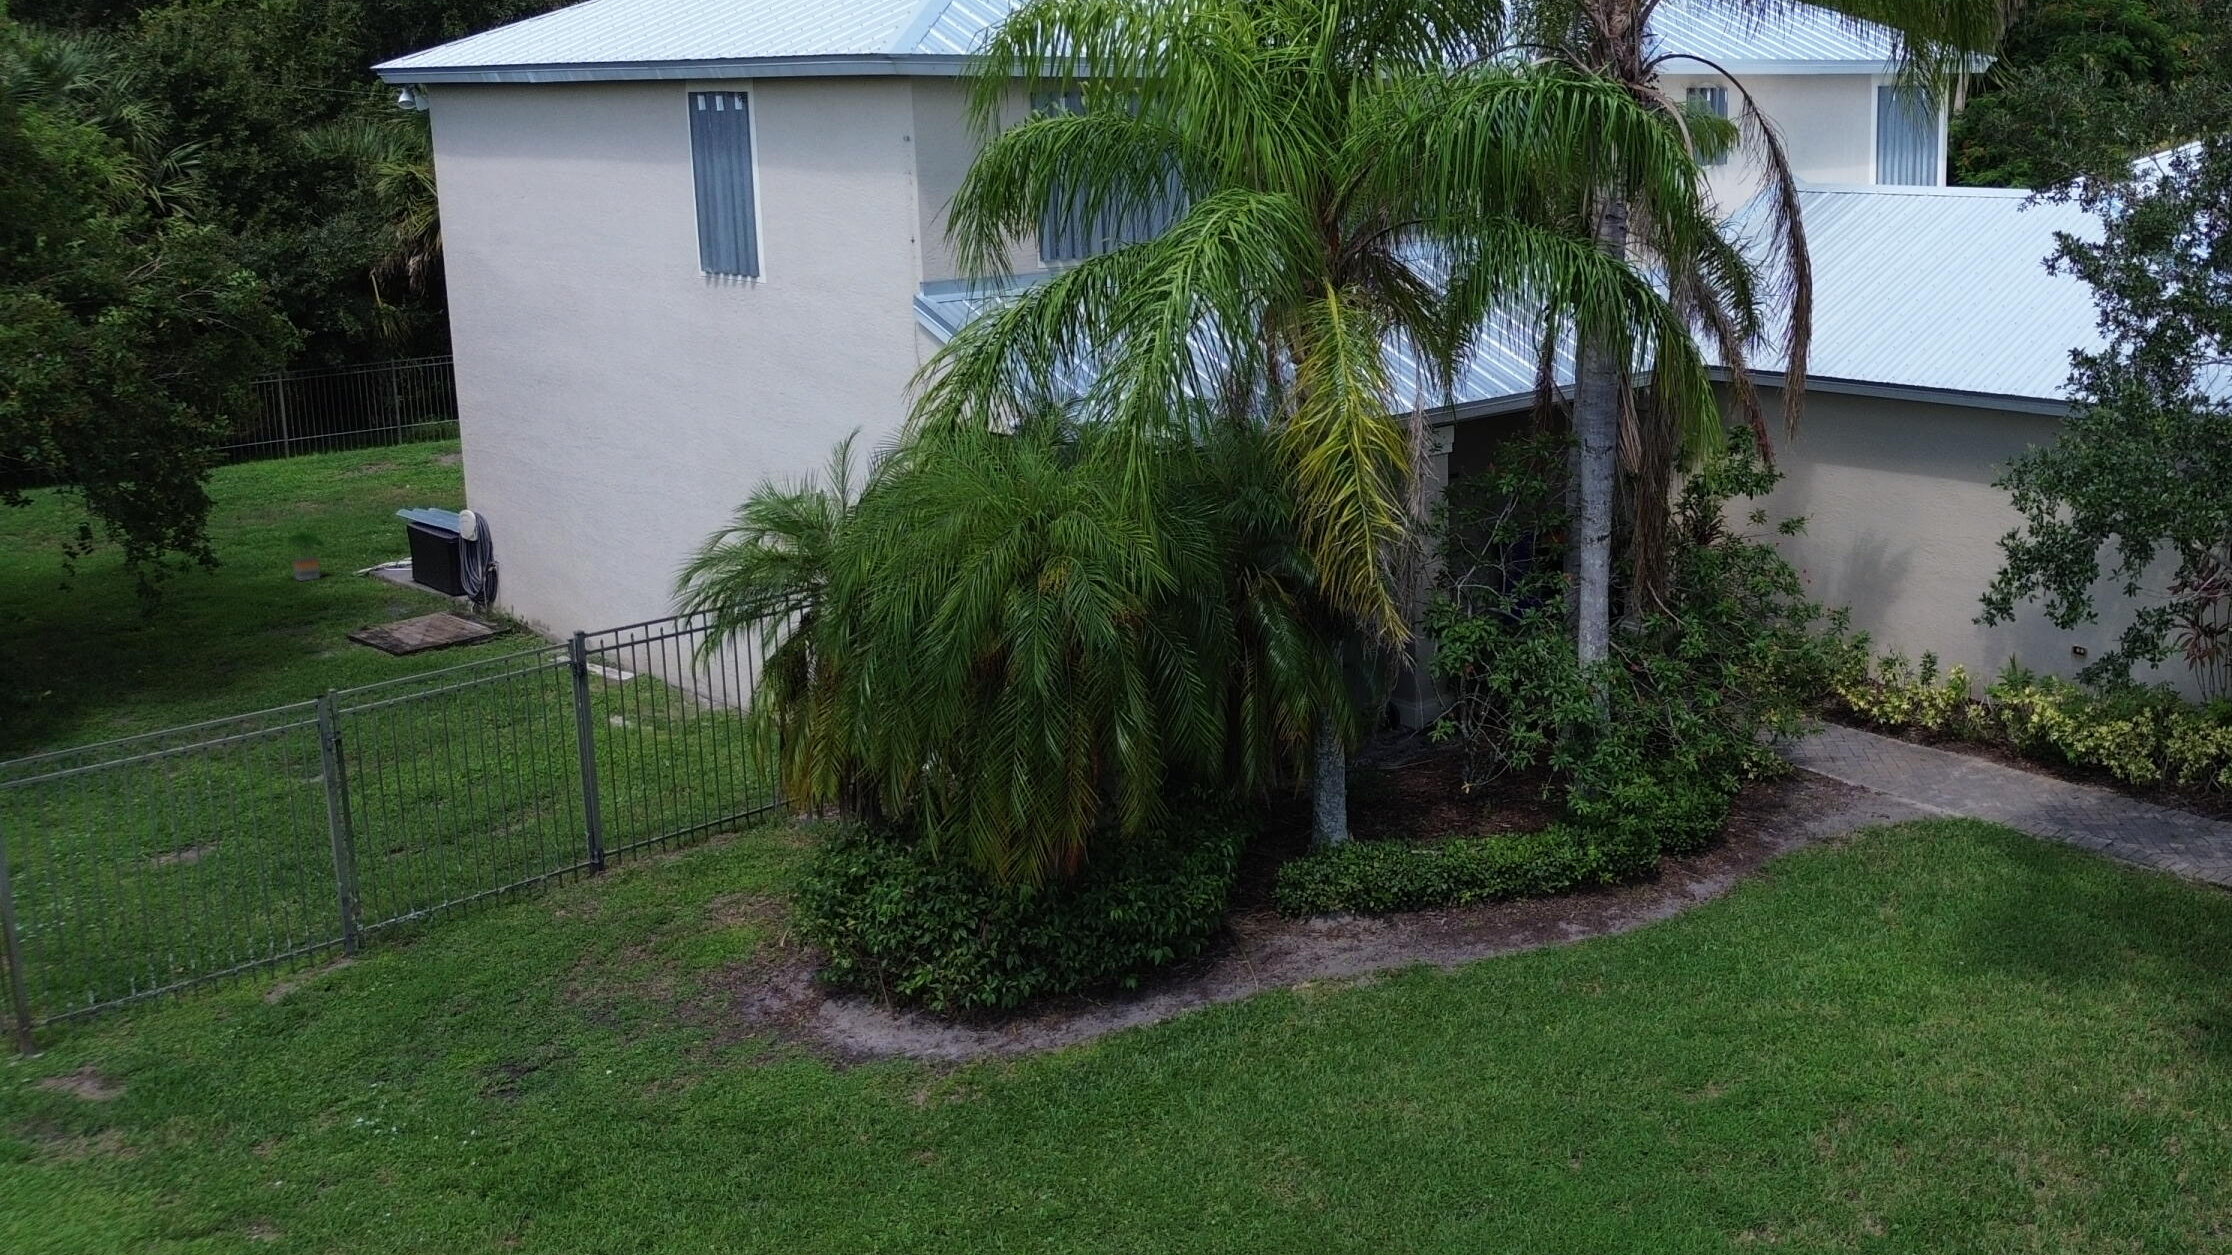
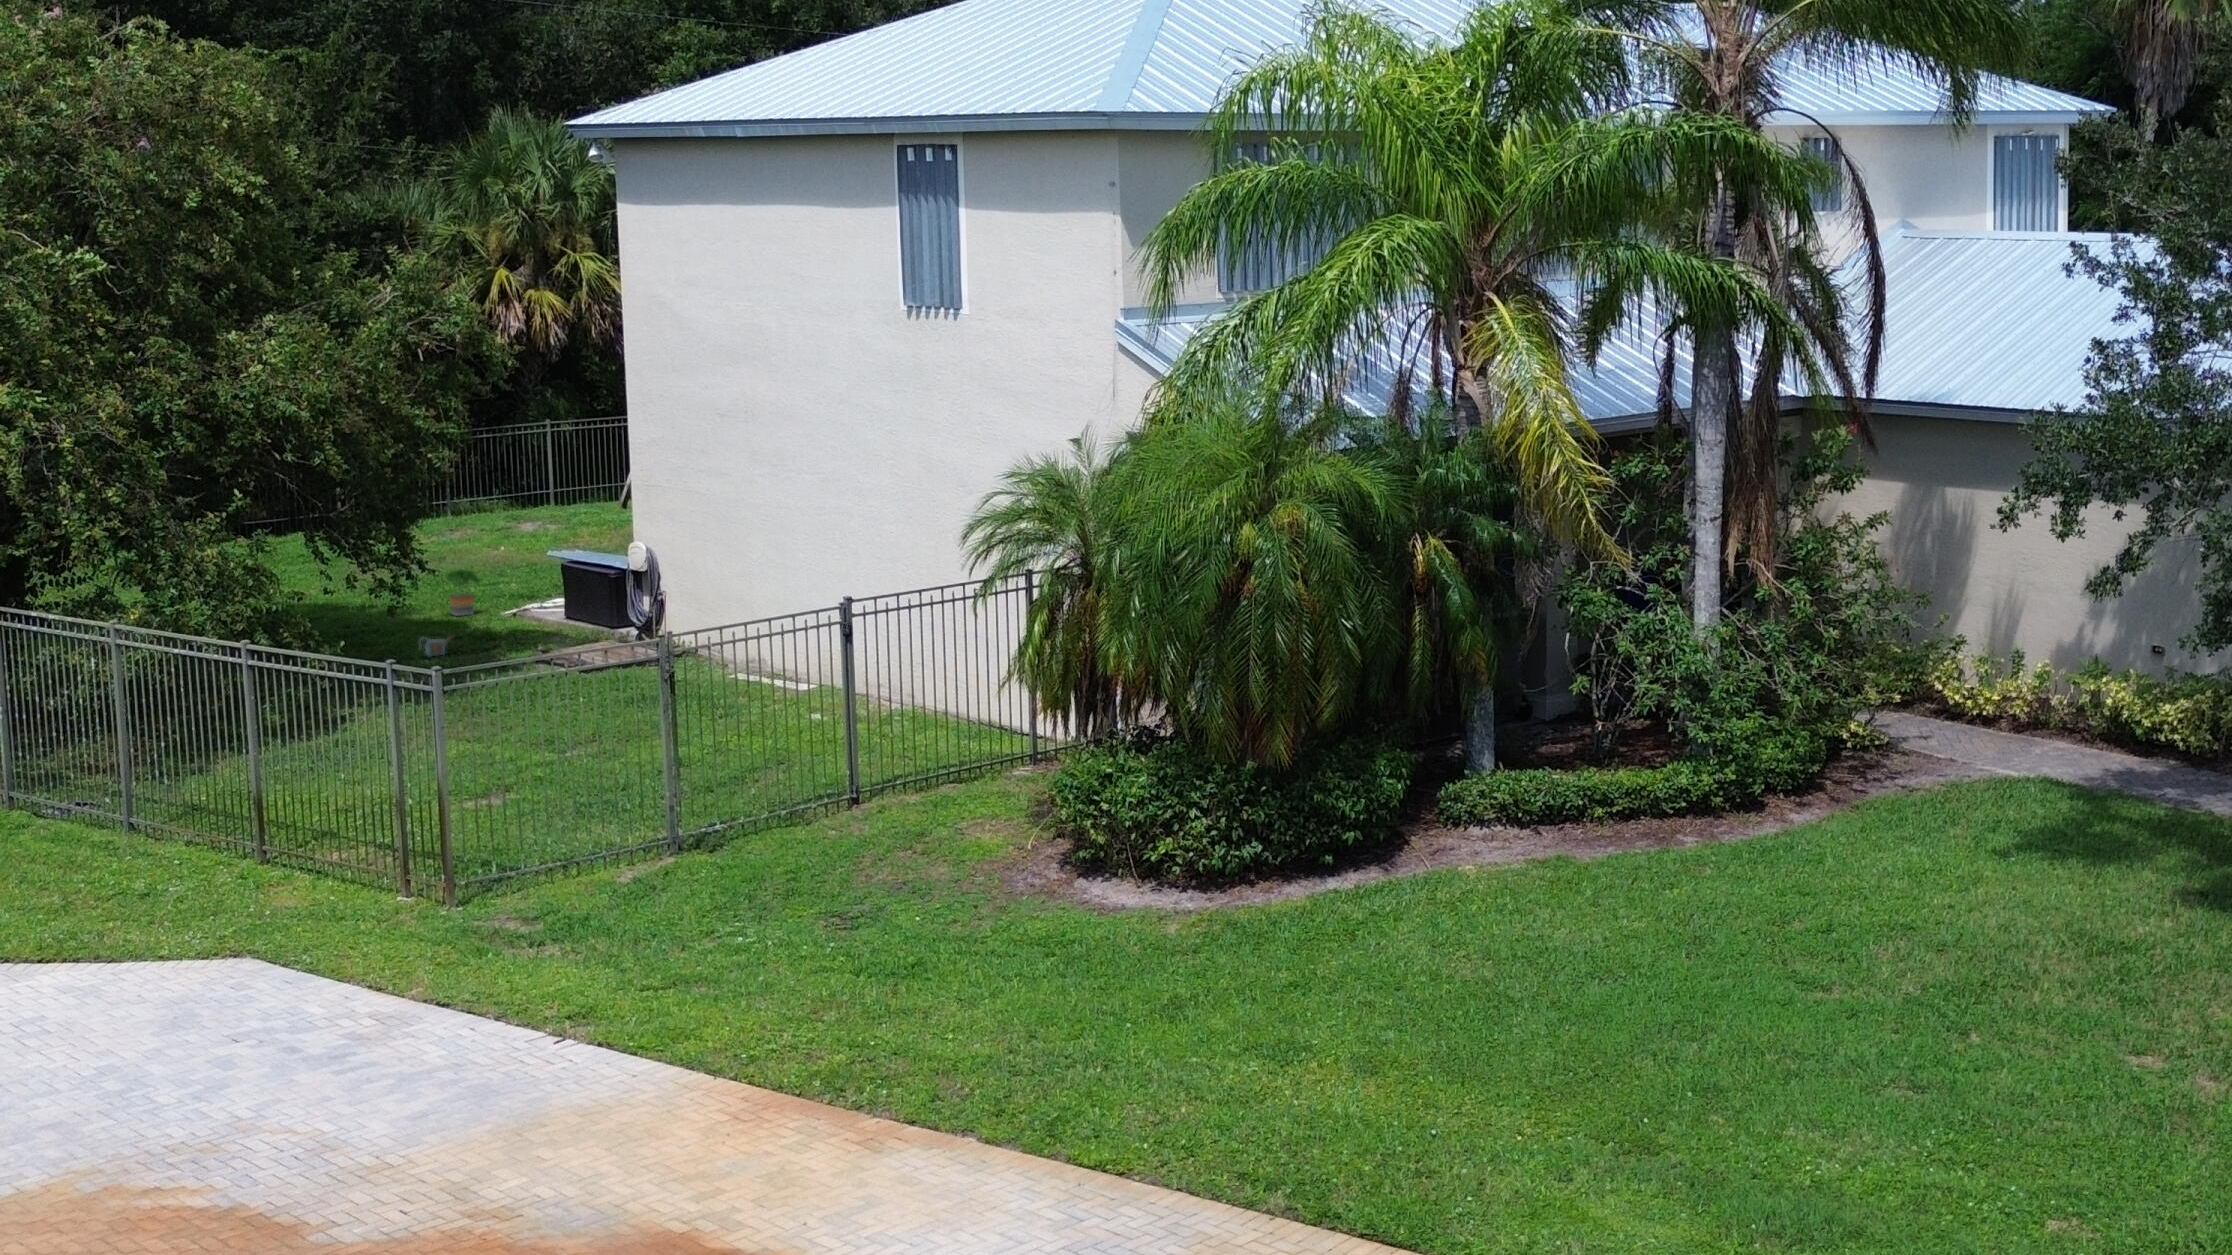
watering can: none [227,611,270,636] -> present [419,636,452,656]

